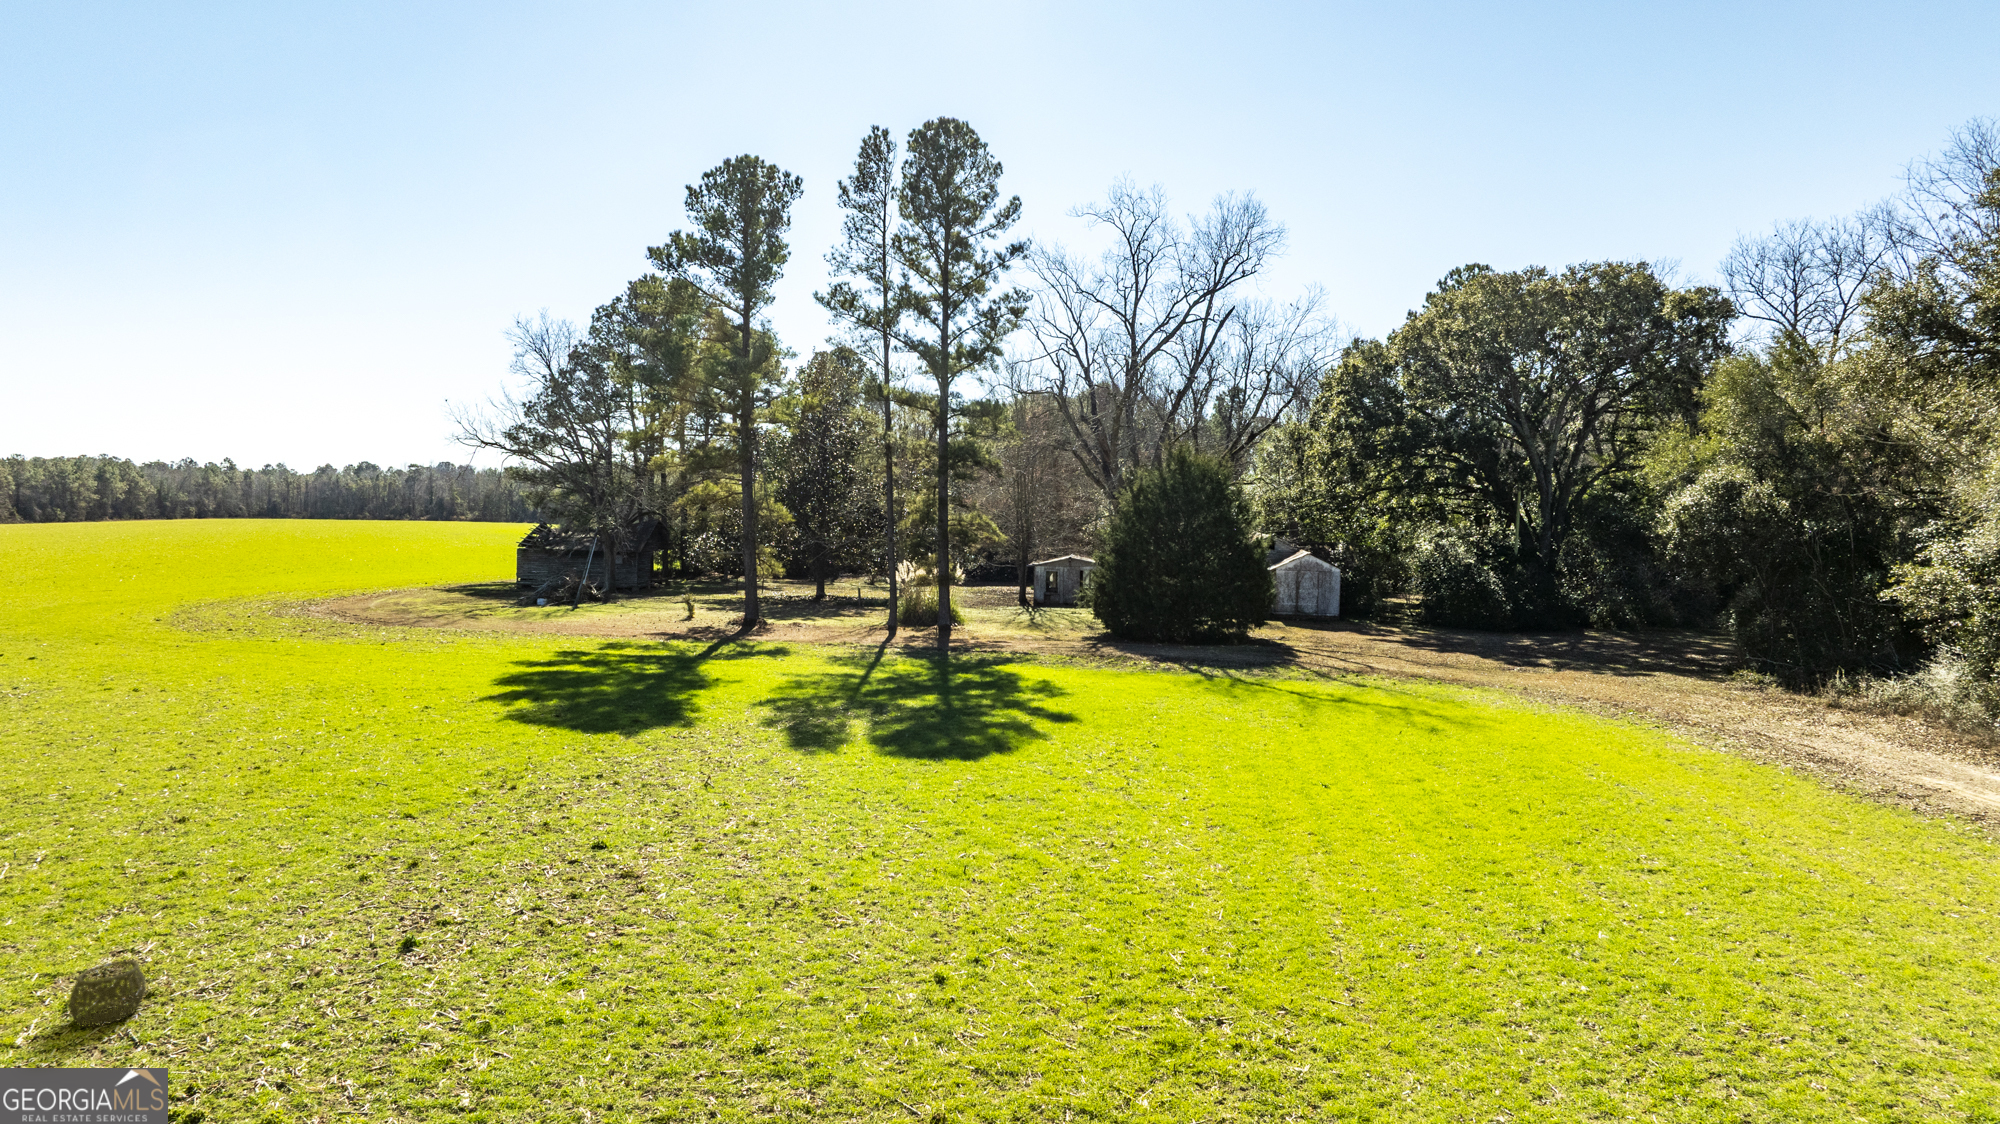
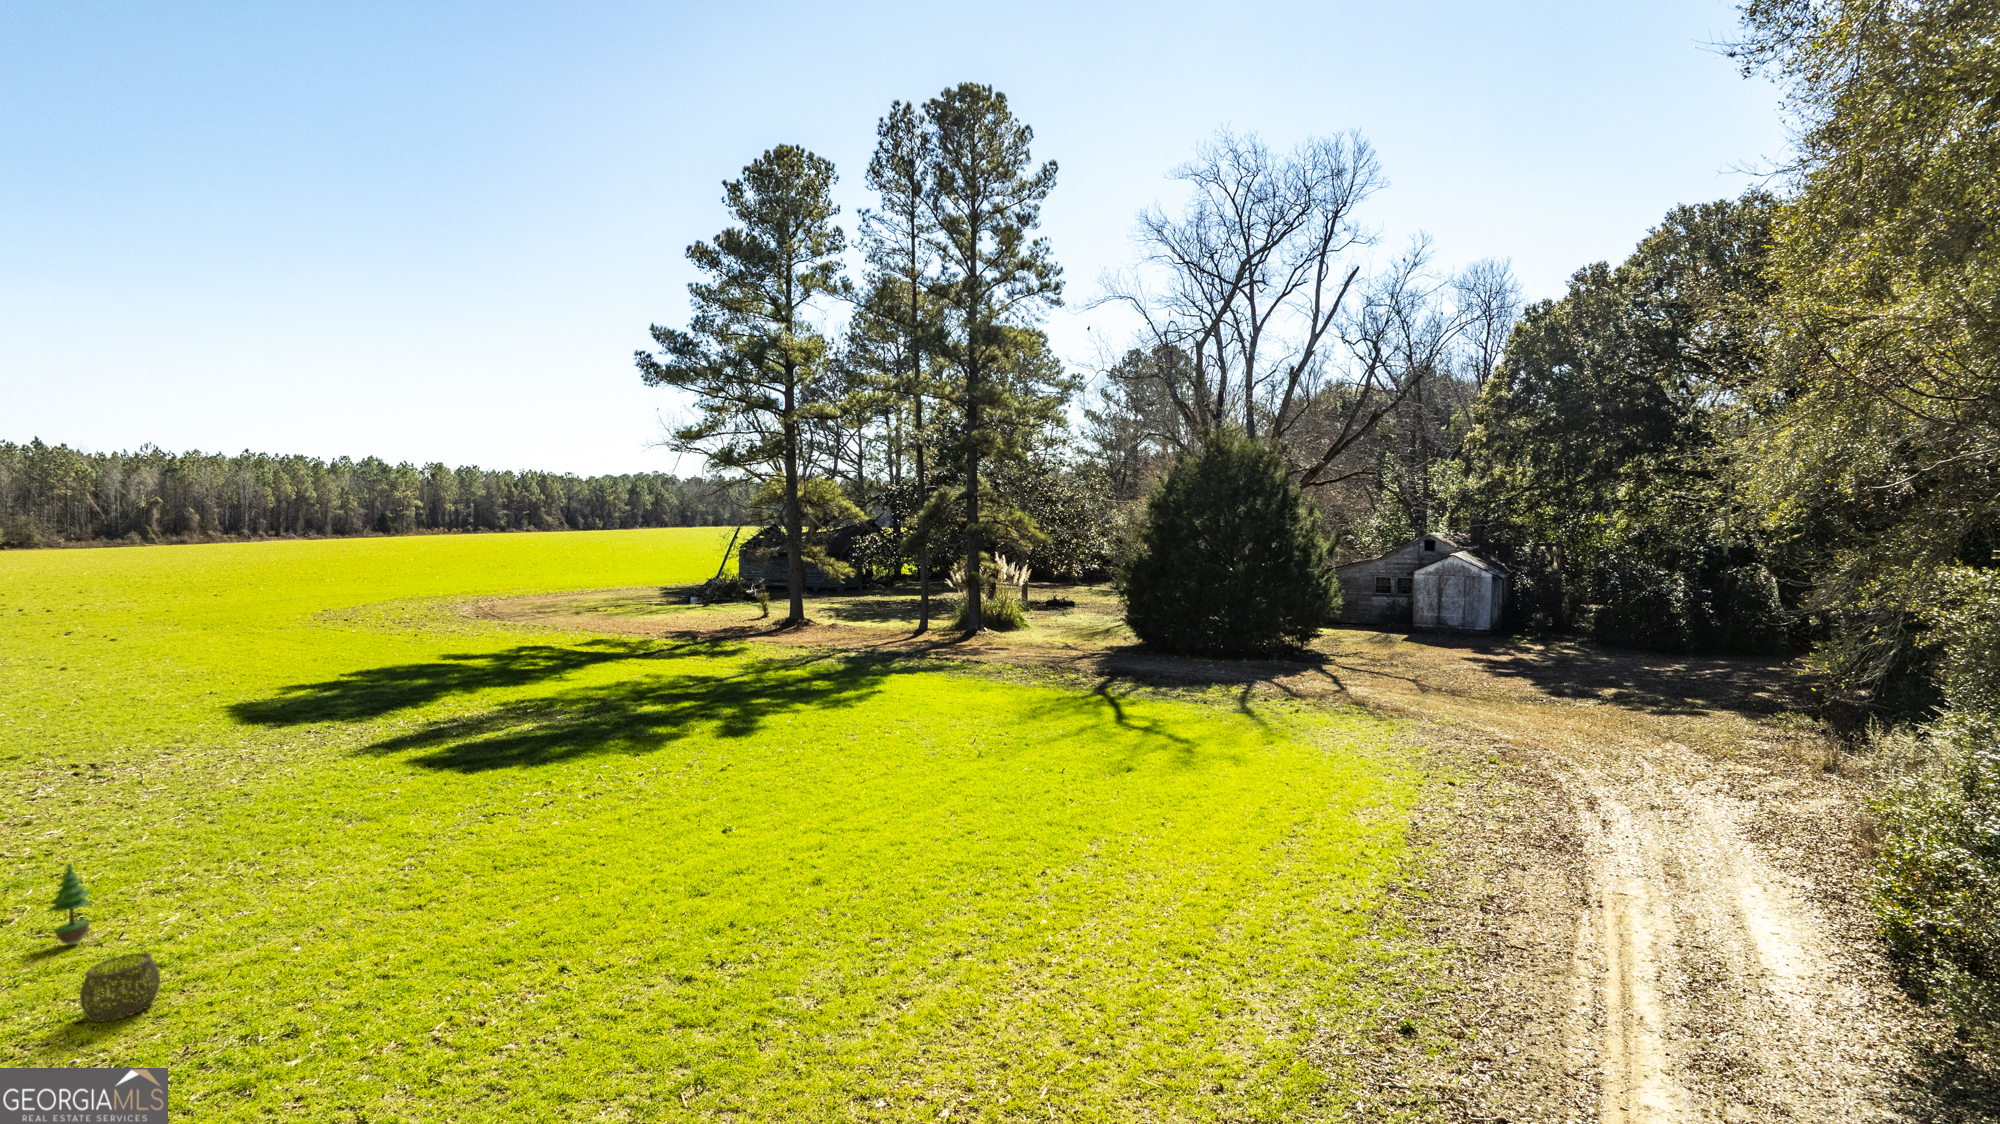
potted tree: none [24,871,67,951] -> present [50,864,91,945]

